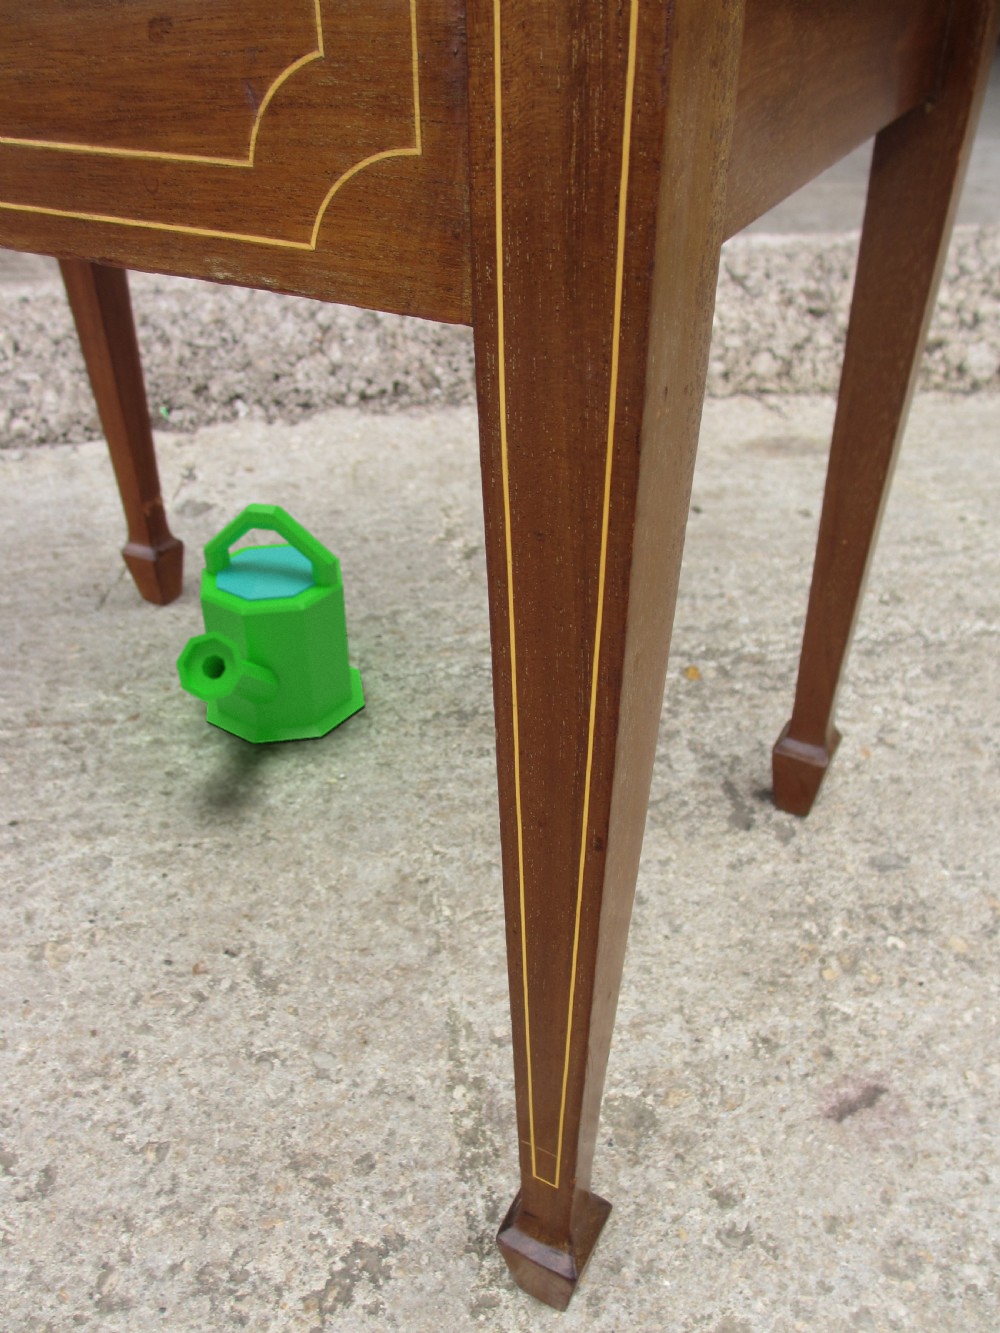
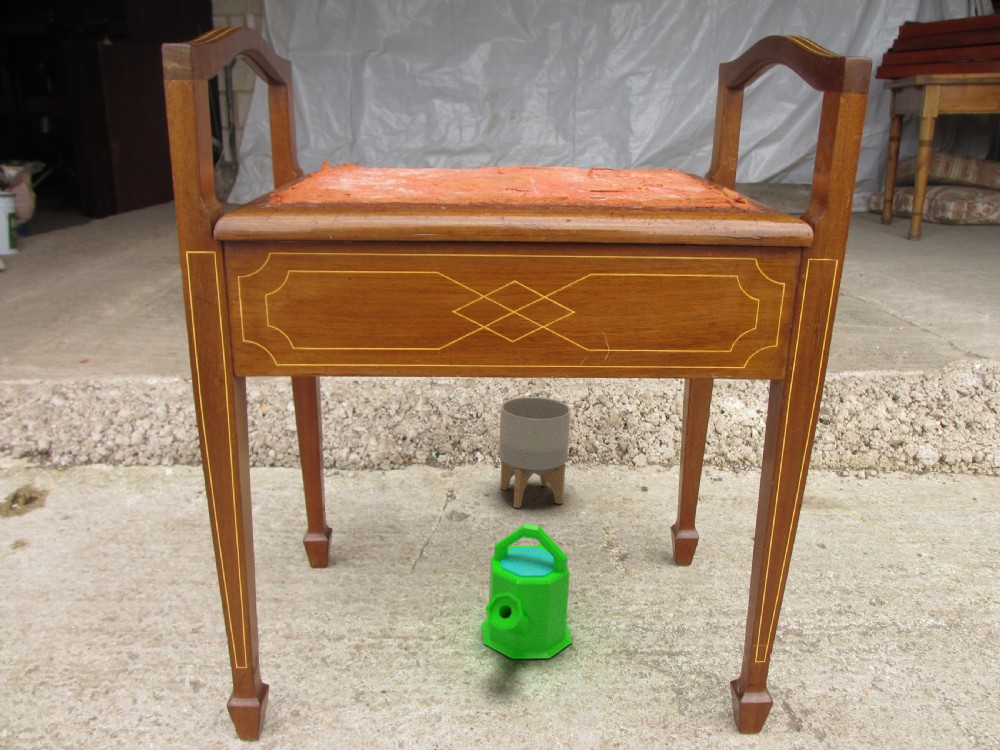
planter: none [250,292,377,487] -> present [499,397,571,508]

